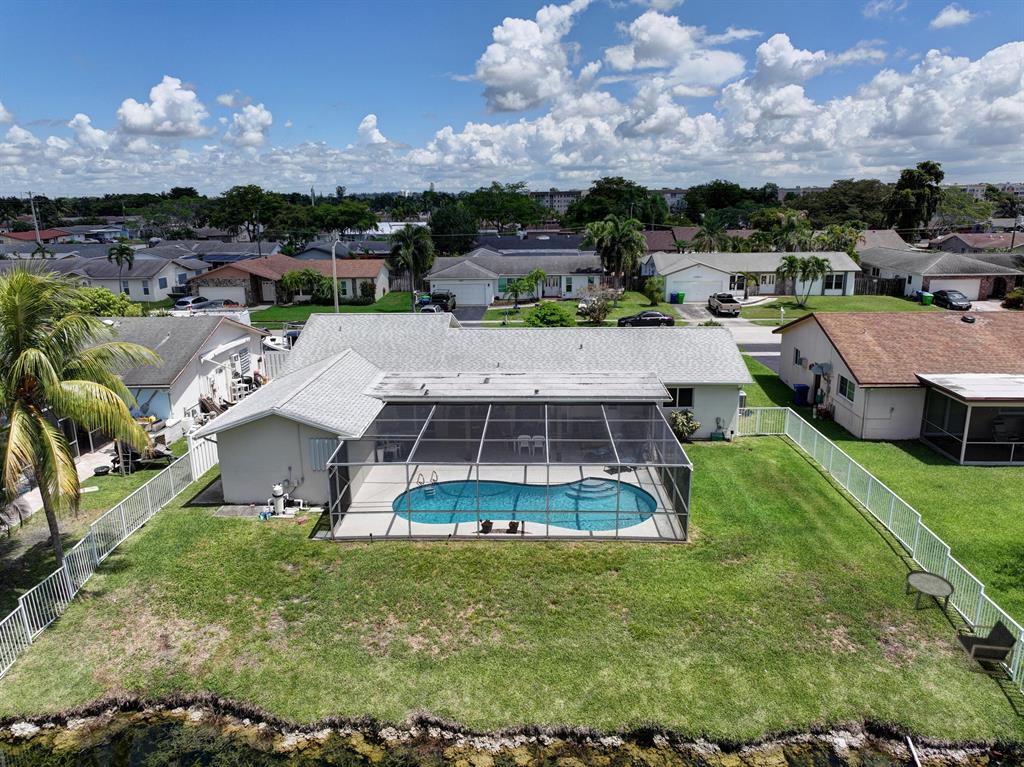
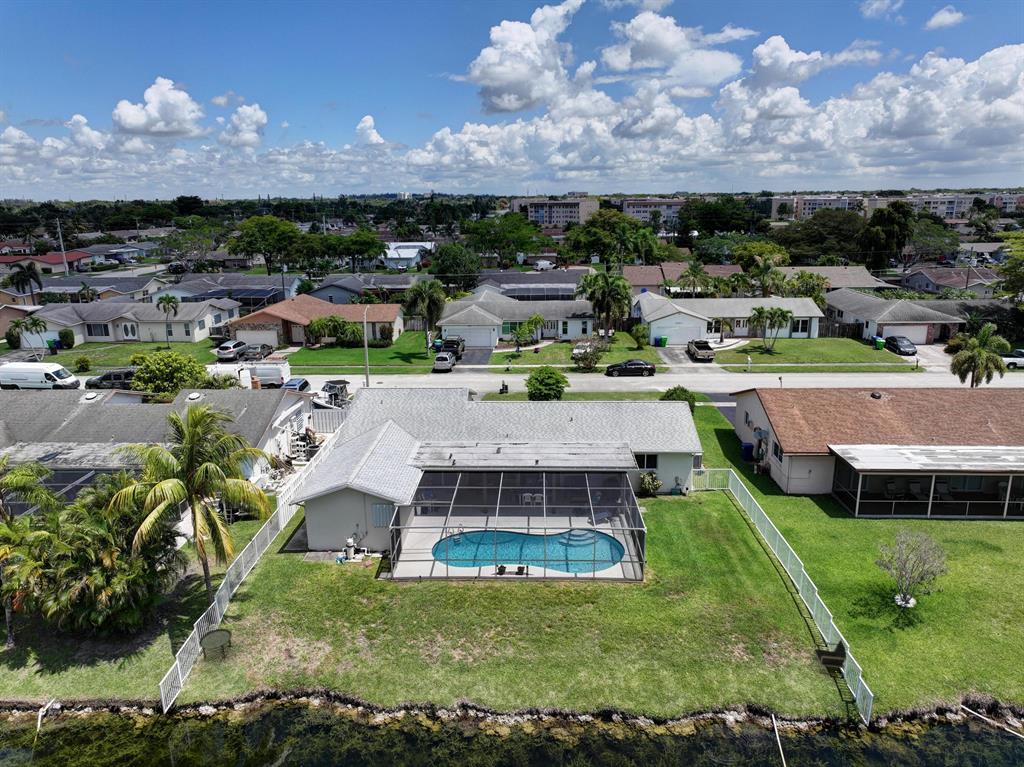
round table: present [906,570,955,613] -> present [199,629,232,660]

